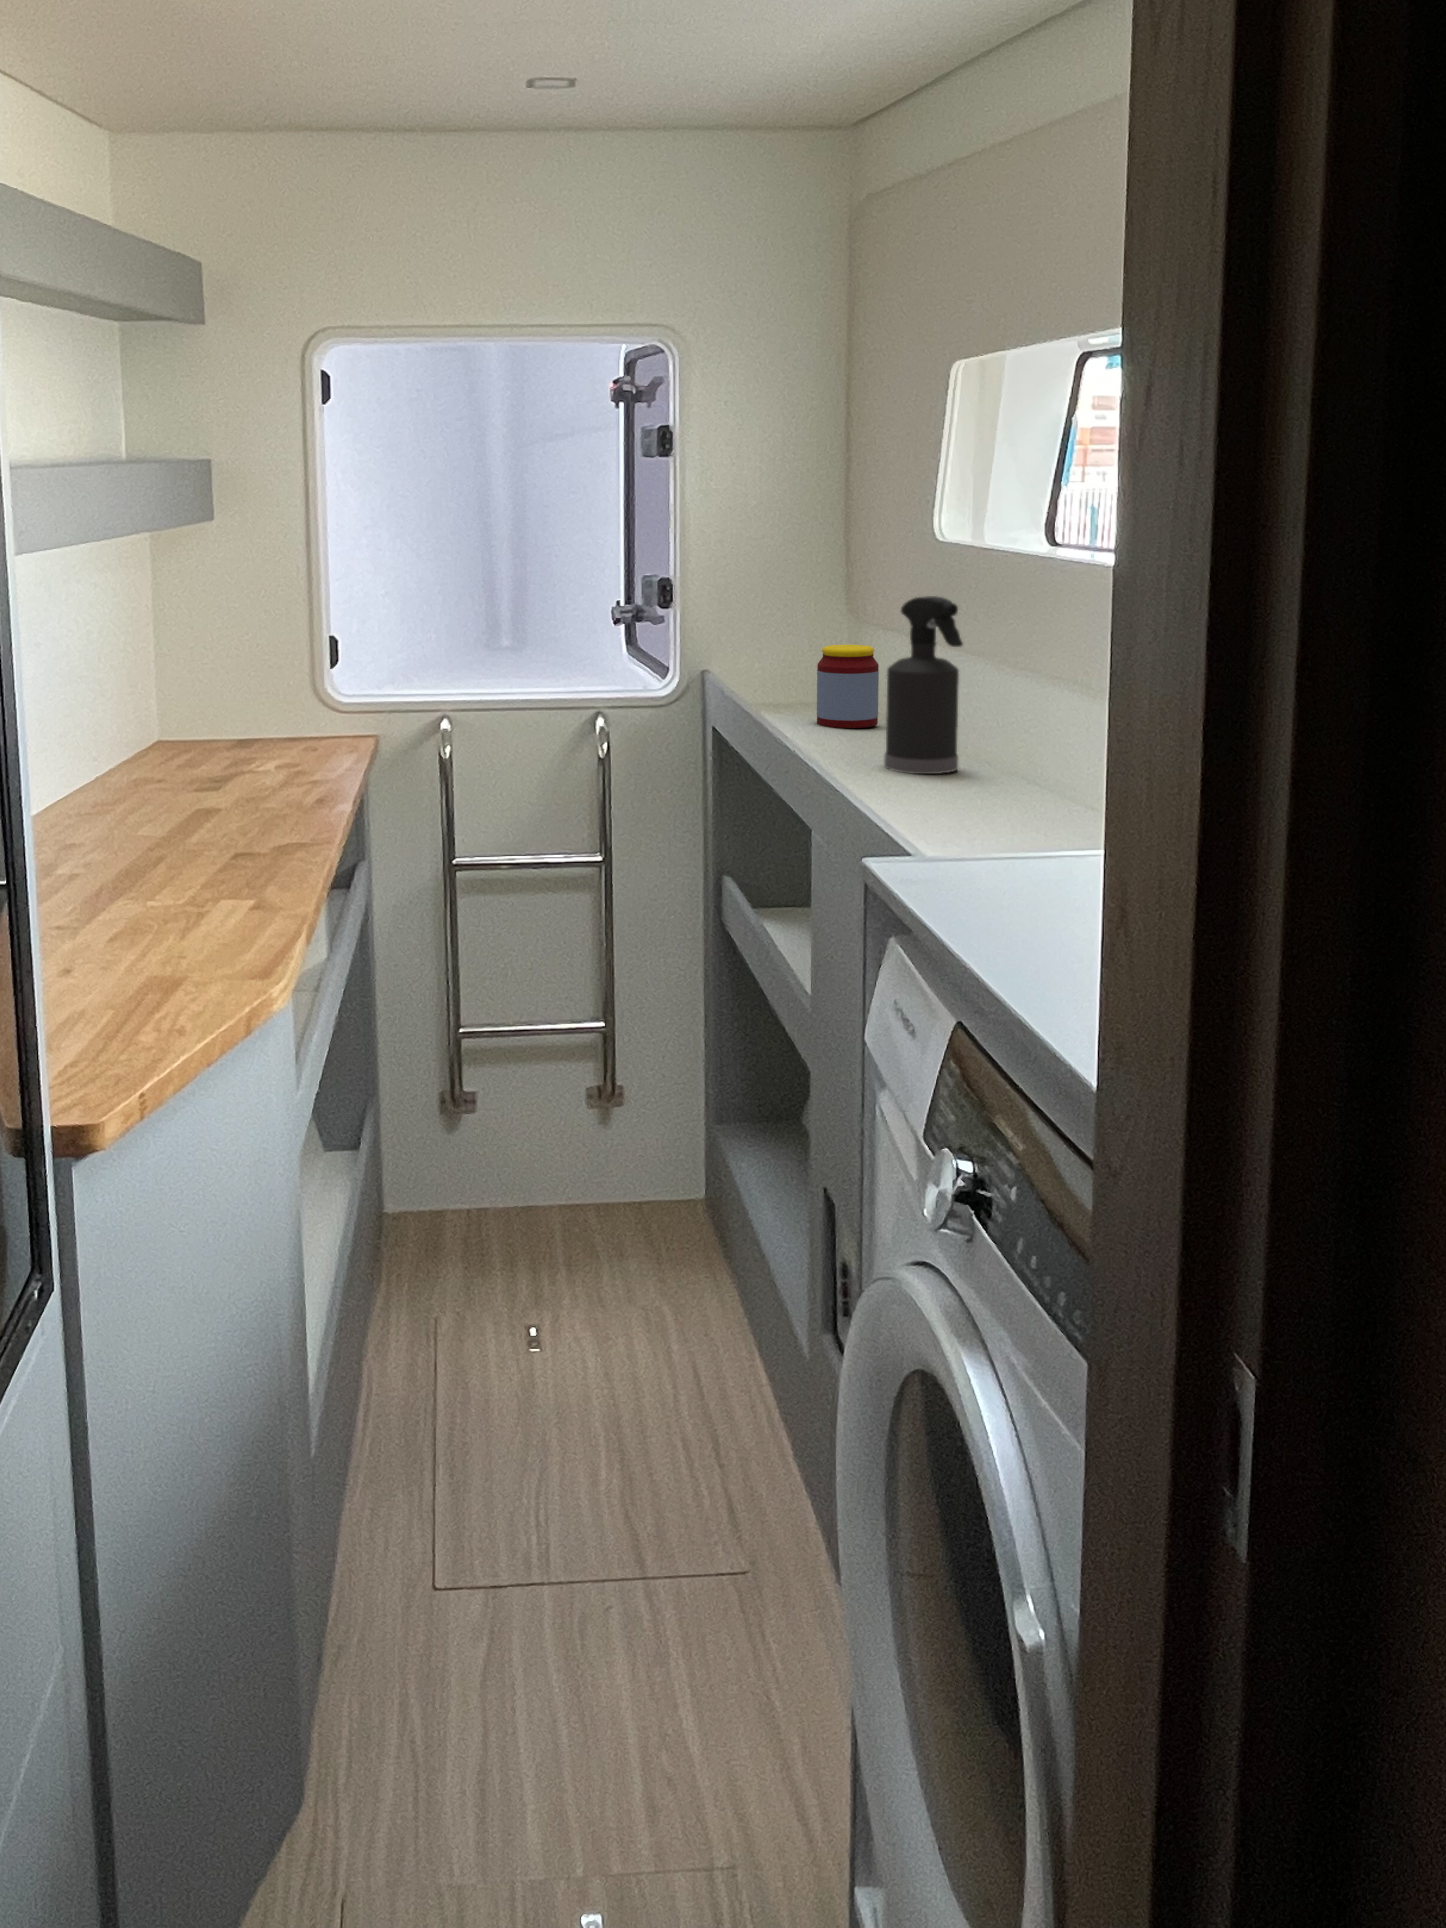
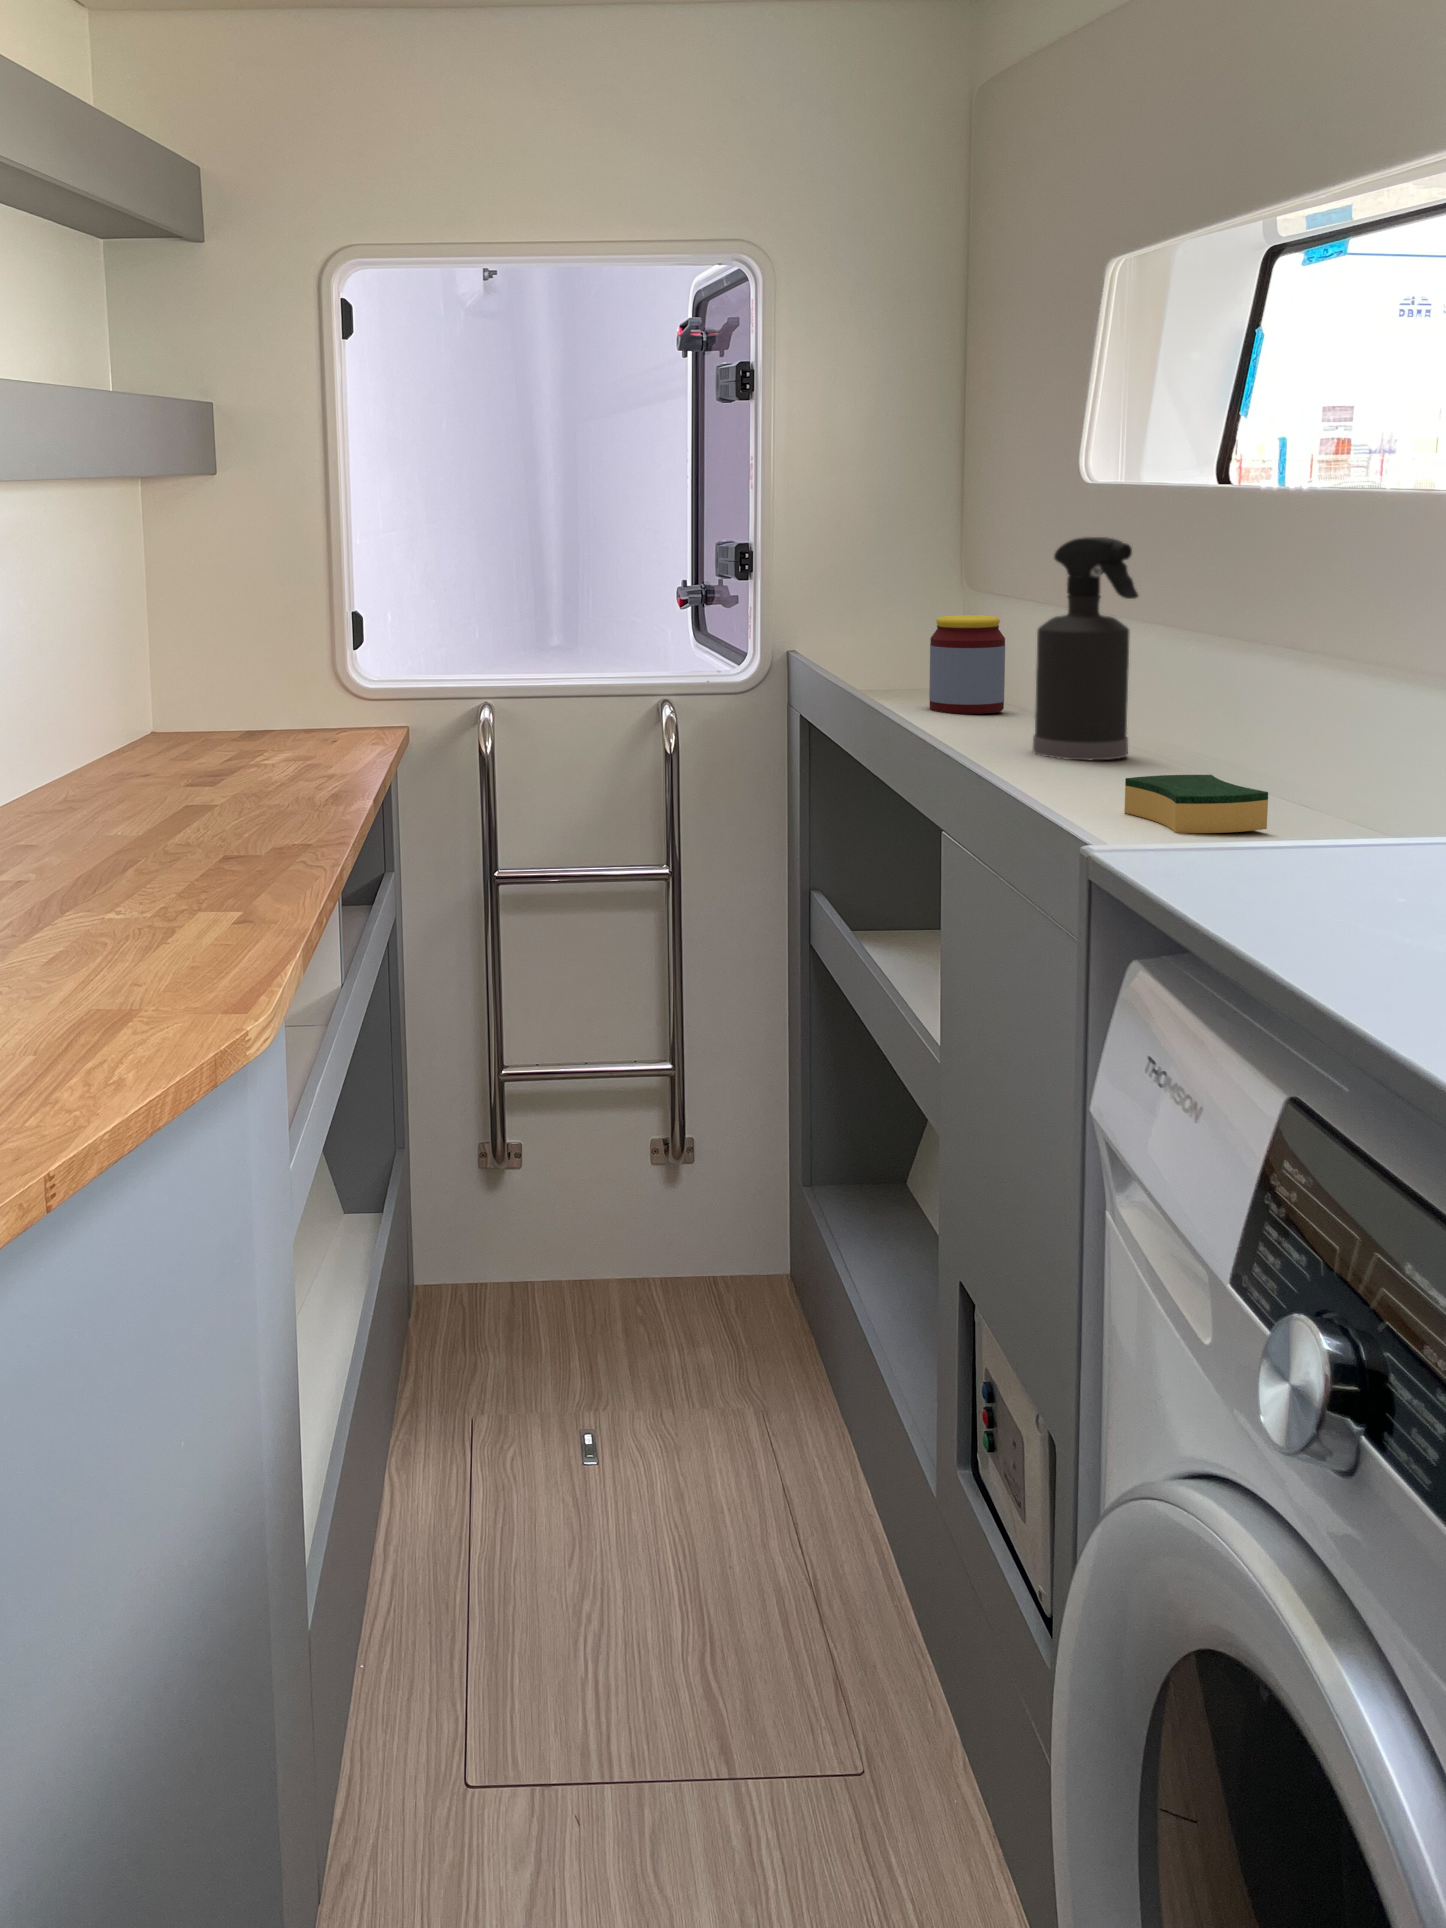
sponge: none [928,793,1027,838] -> present [1124,775,1268,833]

